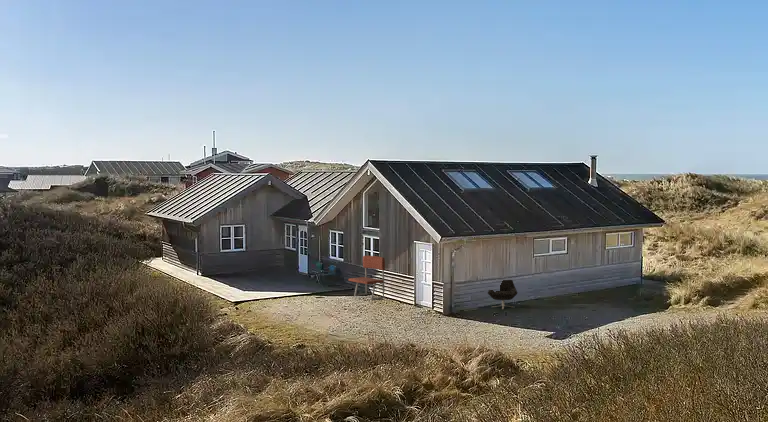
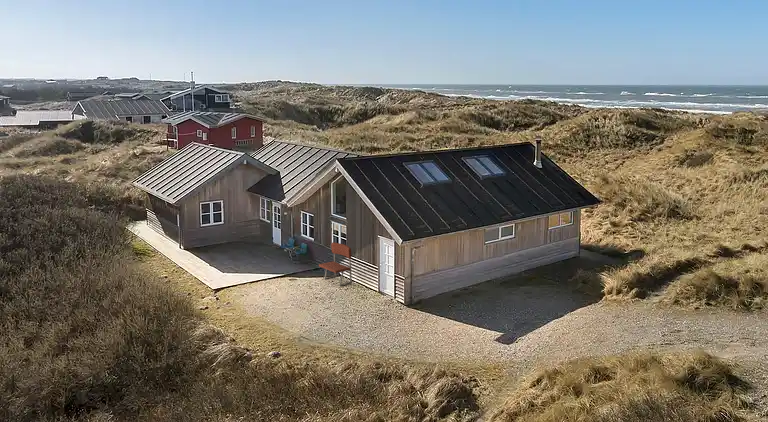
lounge chair: present [488,280,517,309] -> none [443,271,470,301]

